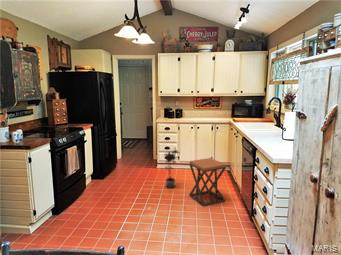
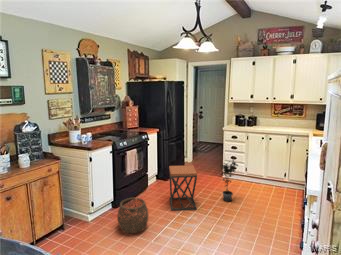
stool: present [189,158,226,206] -> present [169,165,197,211]
woven basket: none [70,196,106,236] -> present [117,198,149,233]

